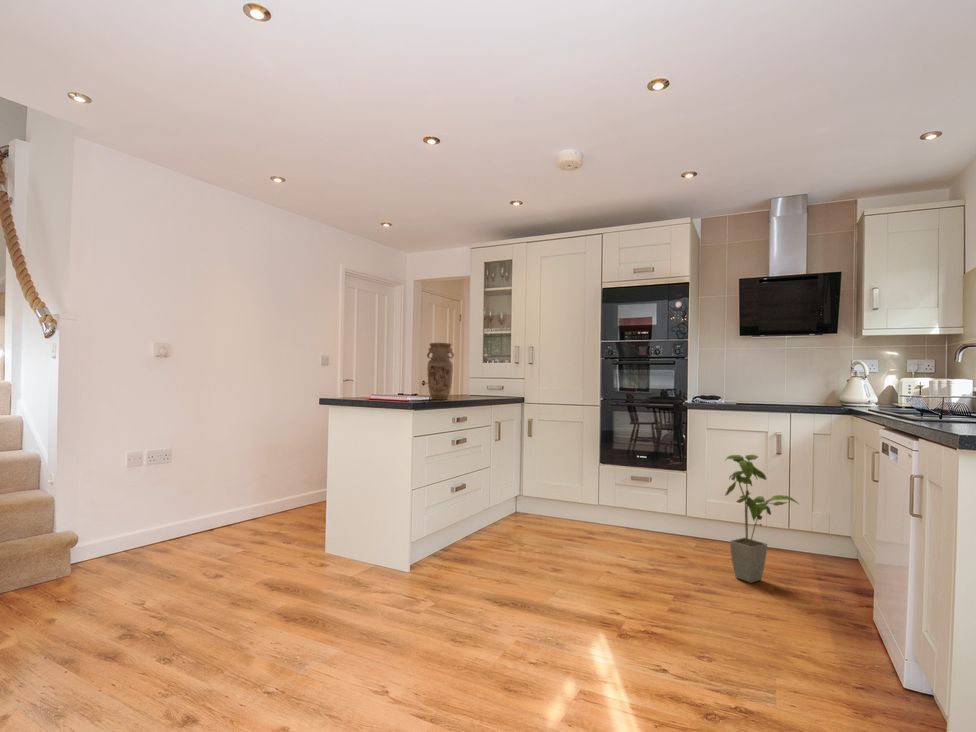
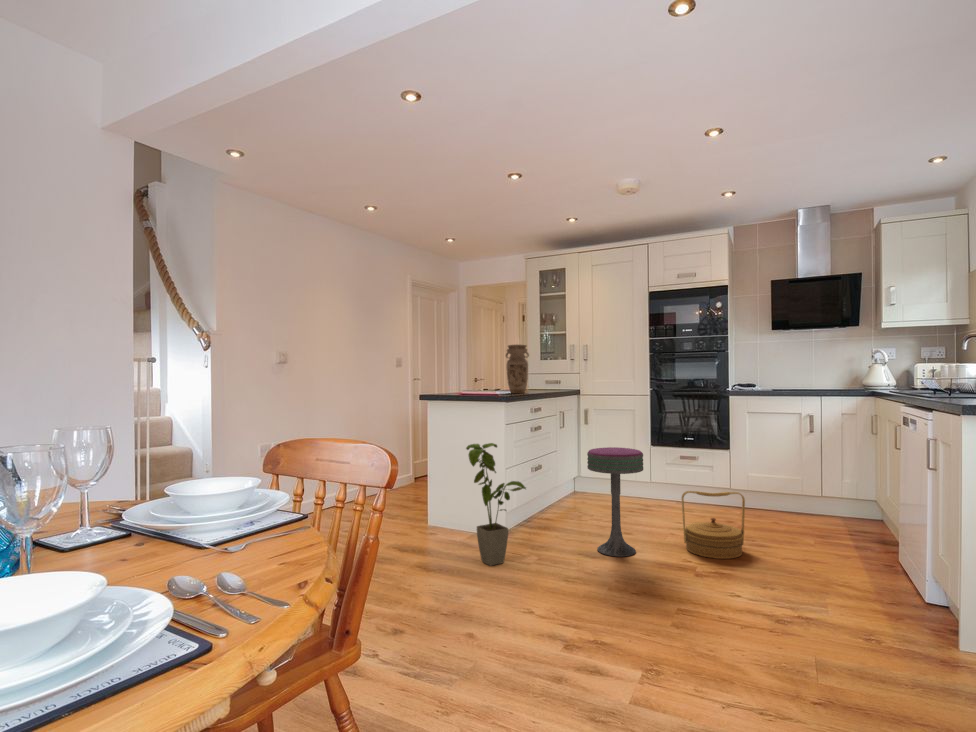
house plant: present [725,455,798,583] -> present [466,443,526,566]
bar stool: none [502,468,569,604] -> present [587,447,643,557]
basket: none [615,524,690,611] -> present [682,491,745,559]

